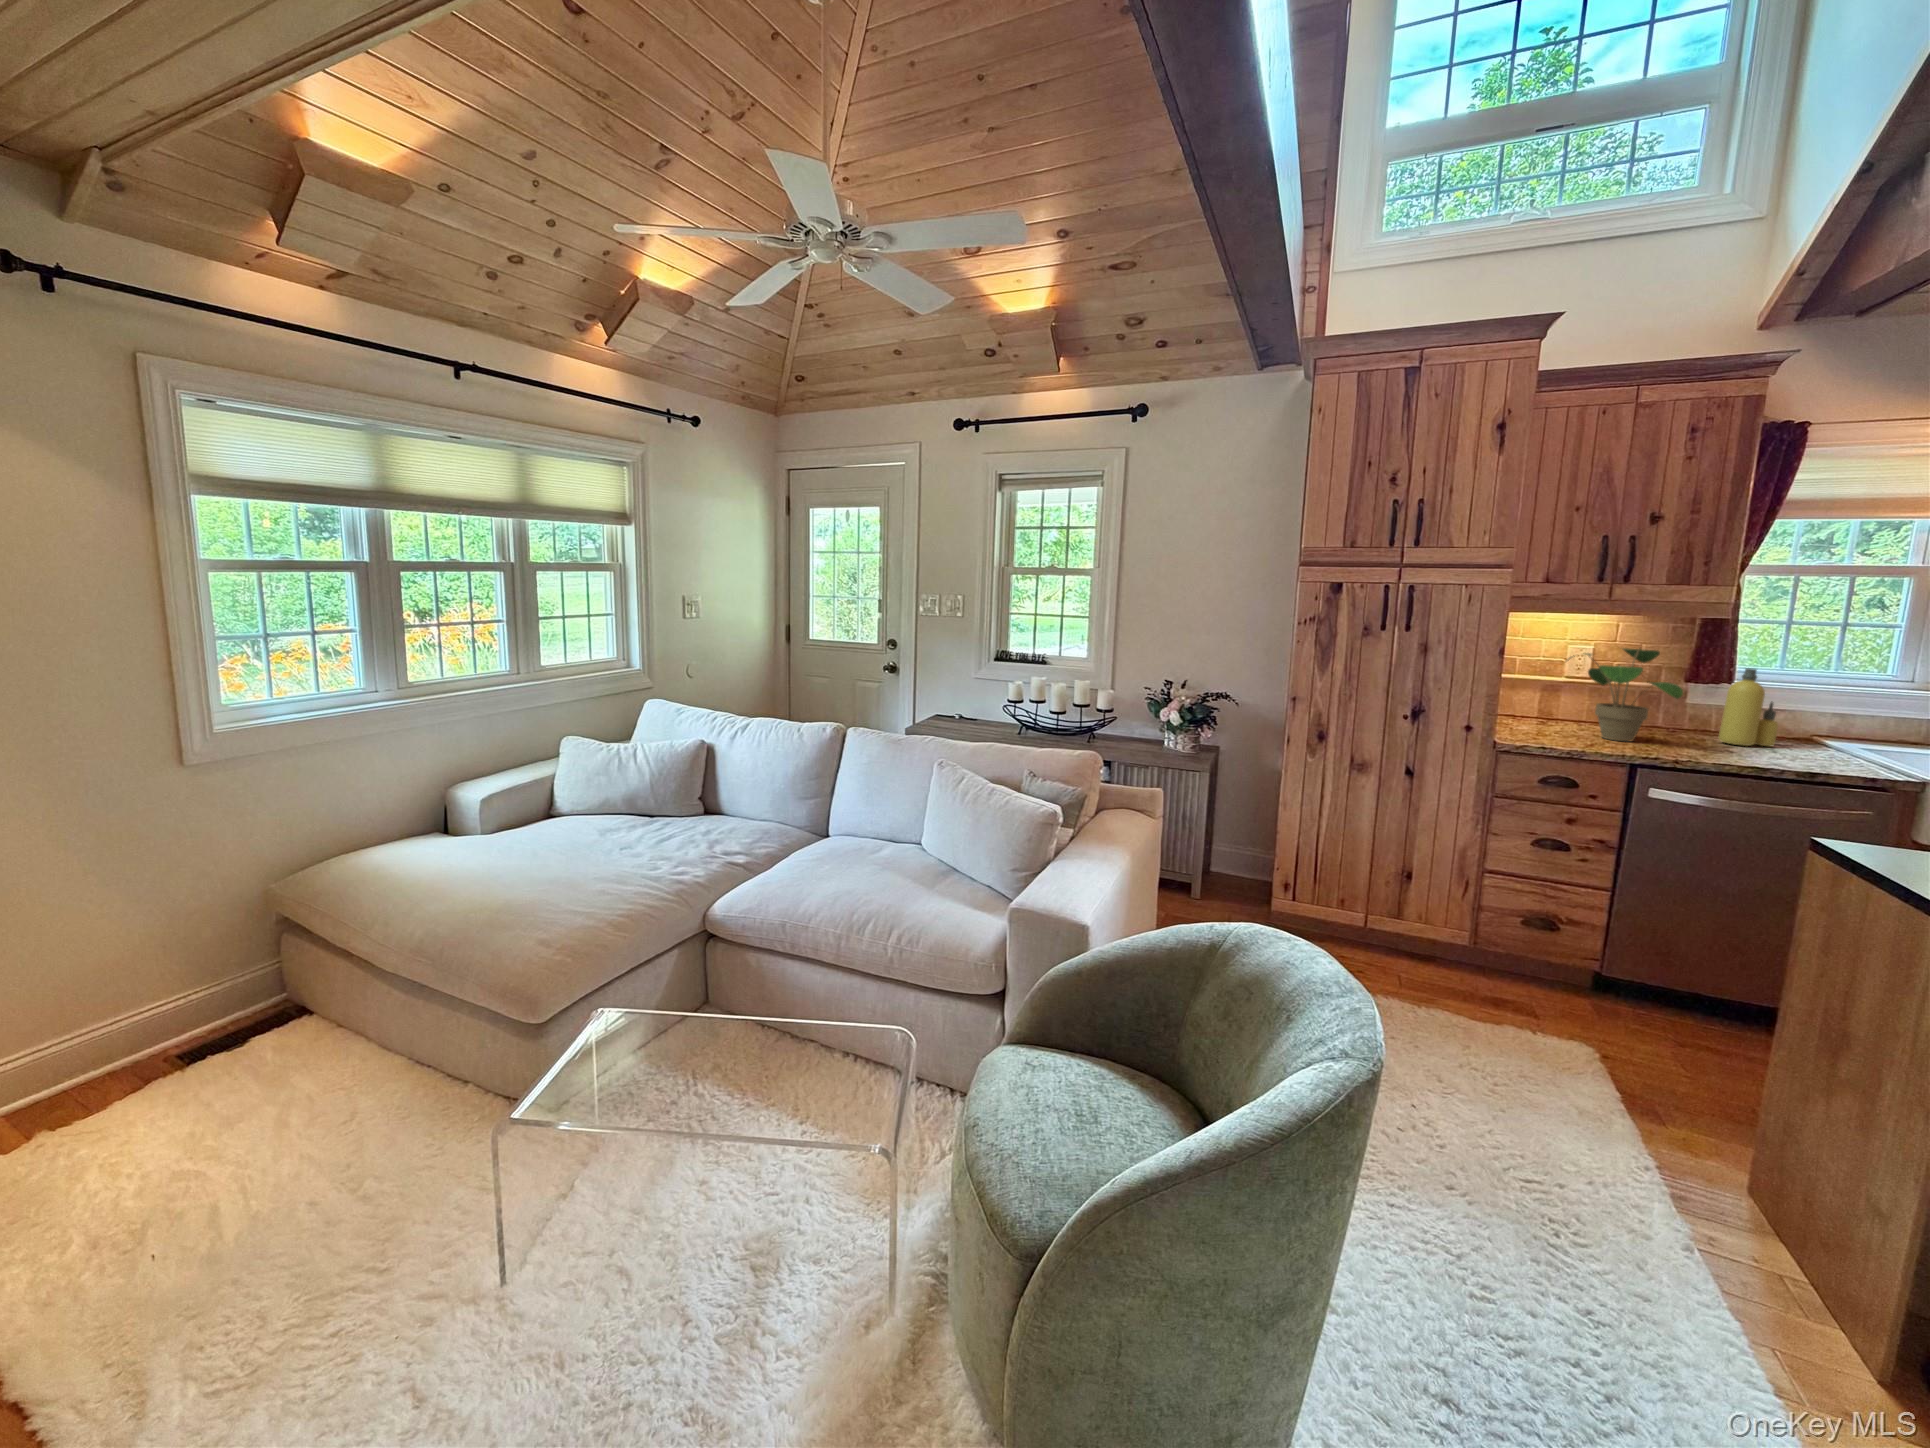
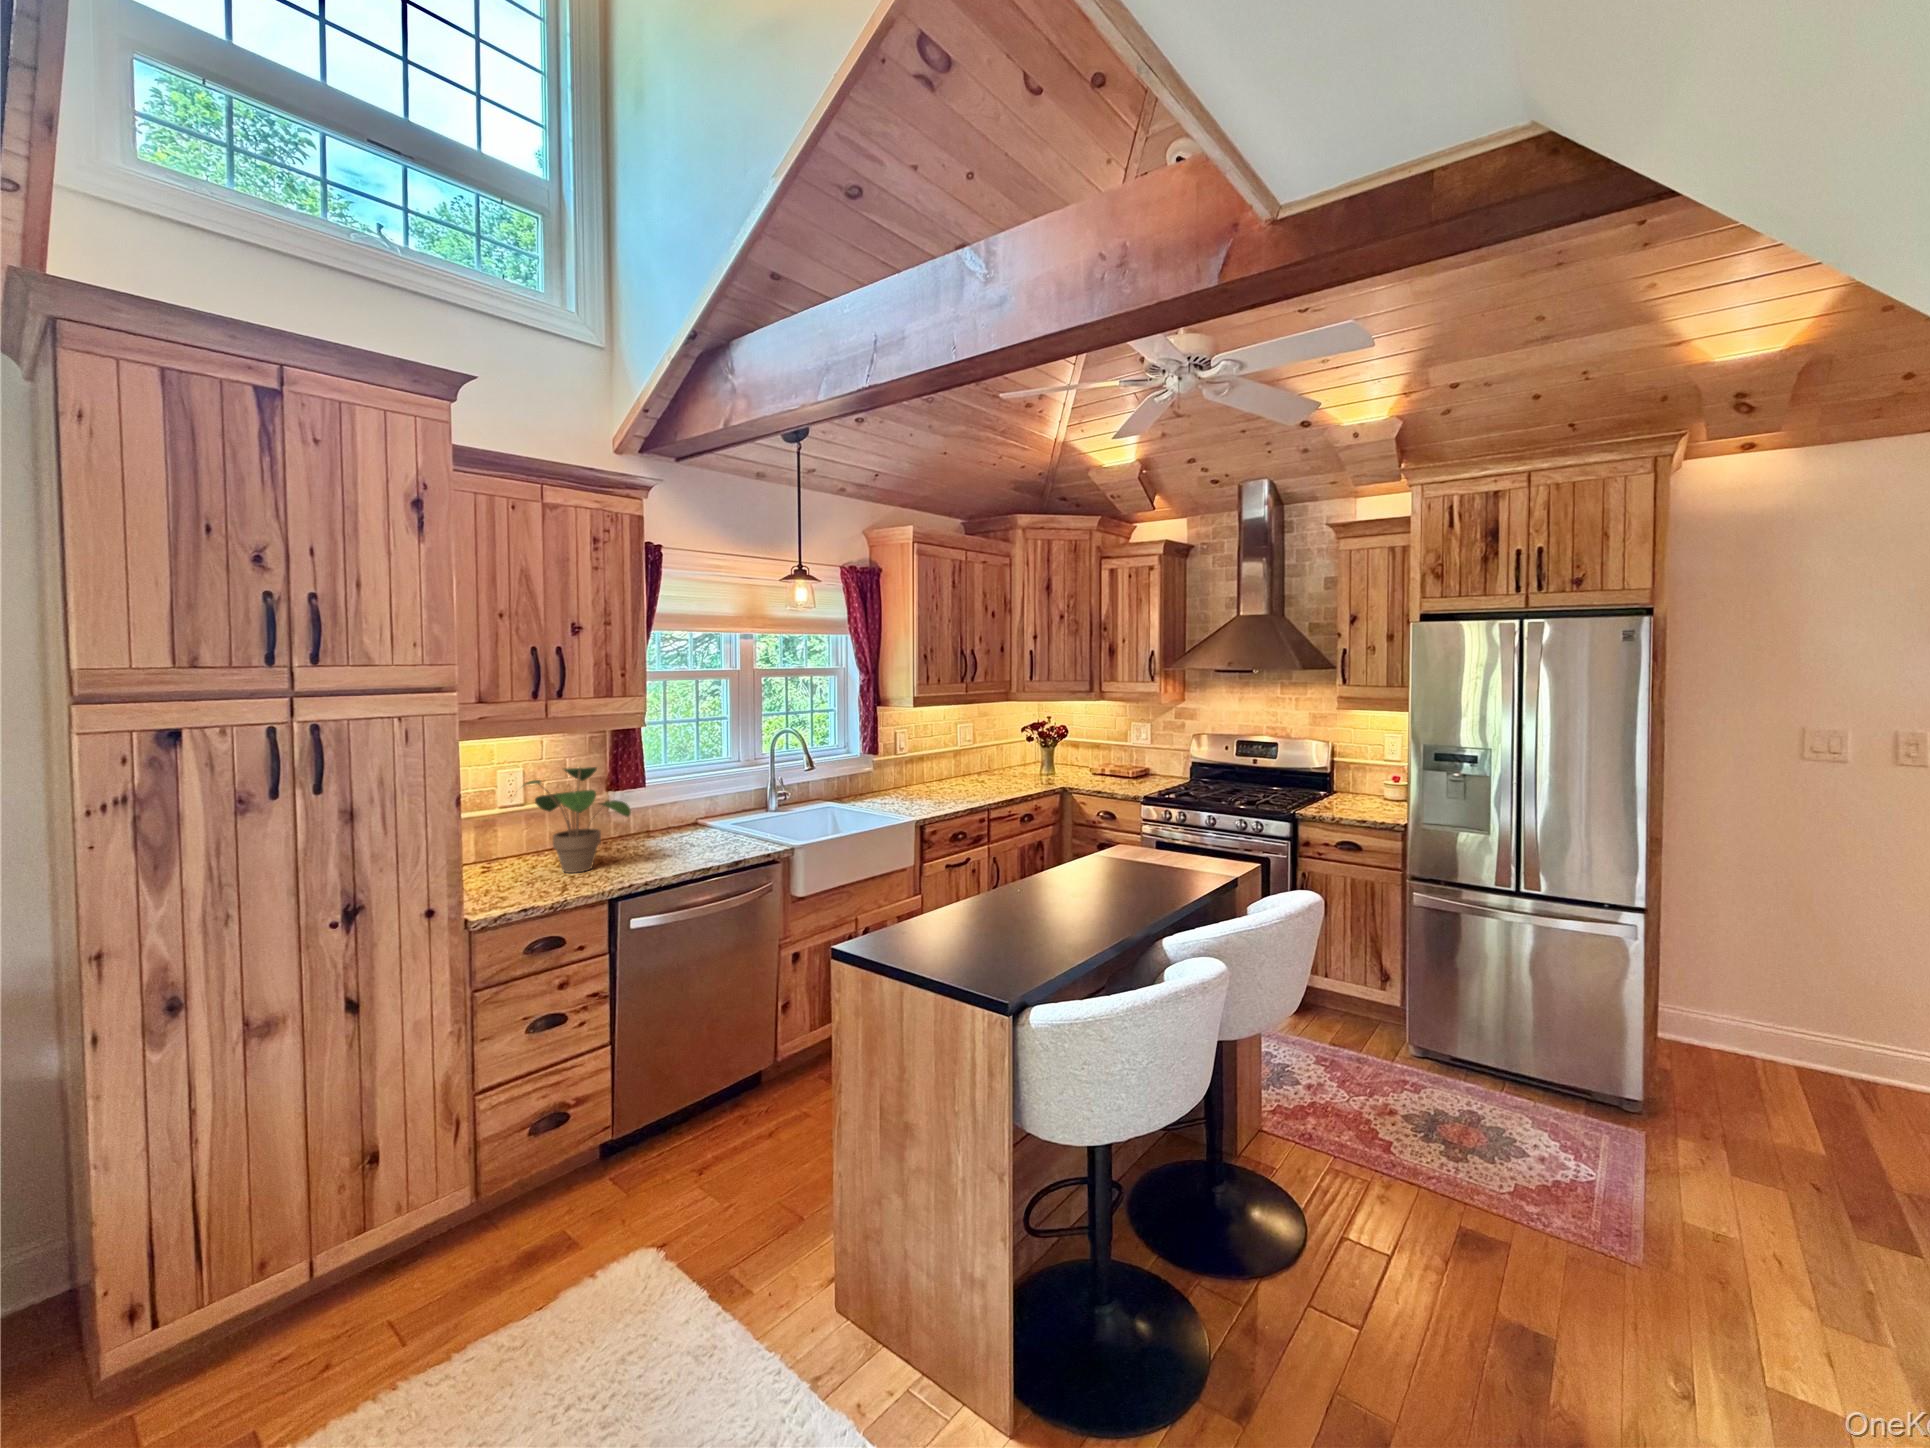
bottle: present [1719,668,1778,746] -> none [649,771,686,845]

